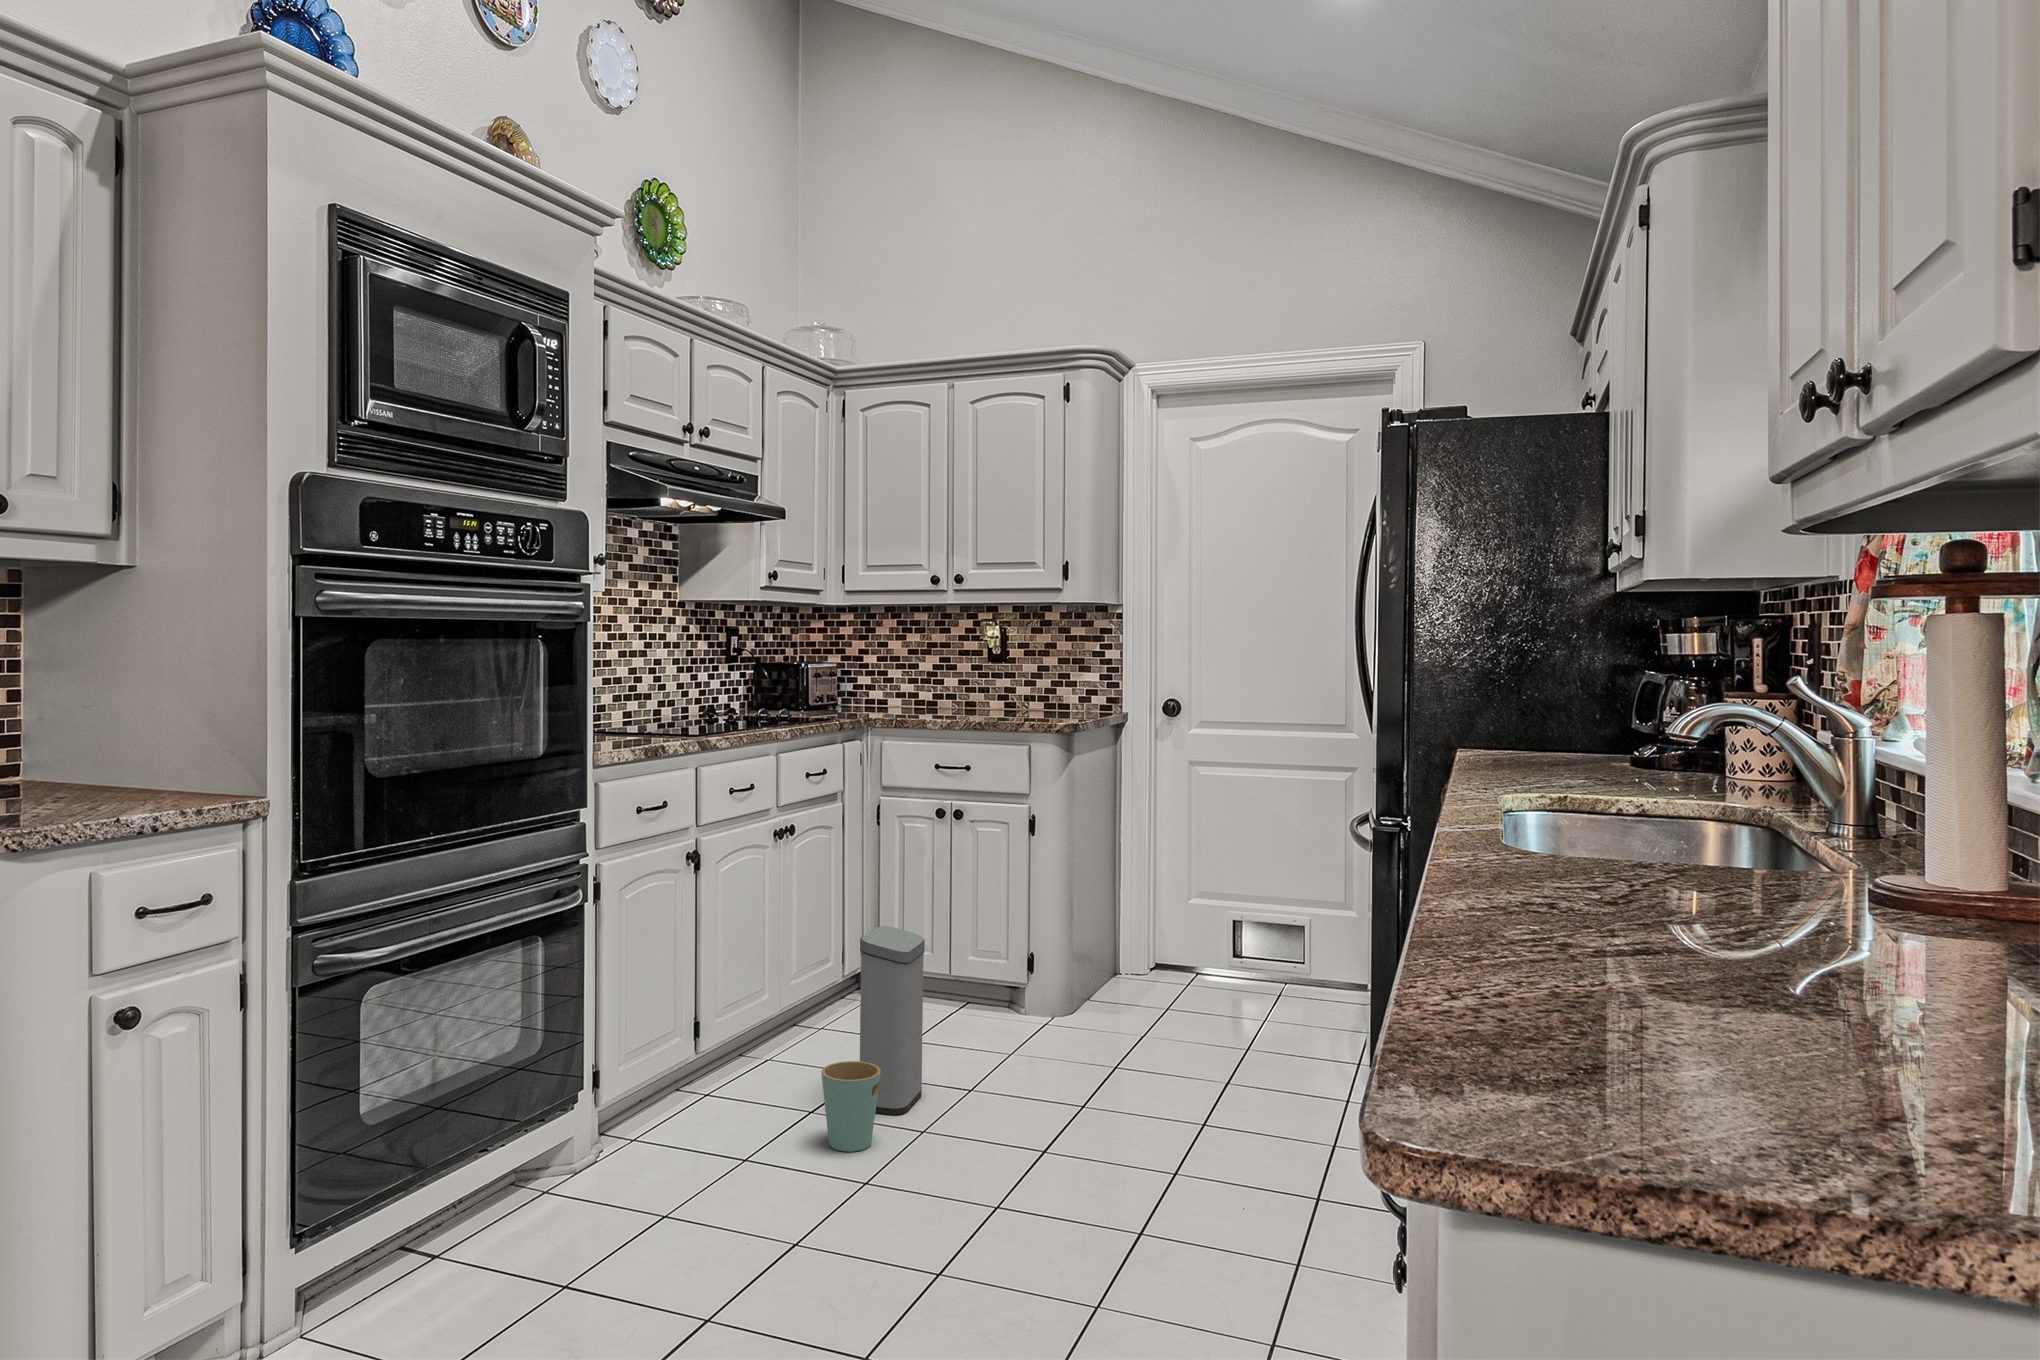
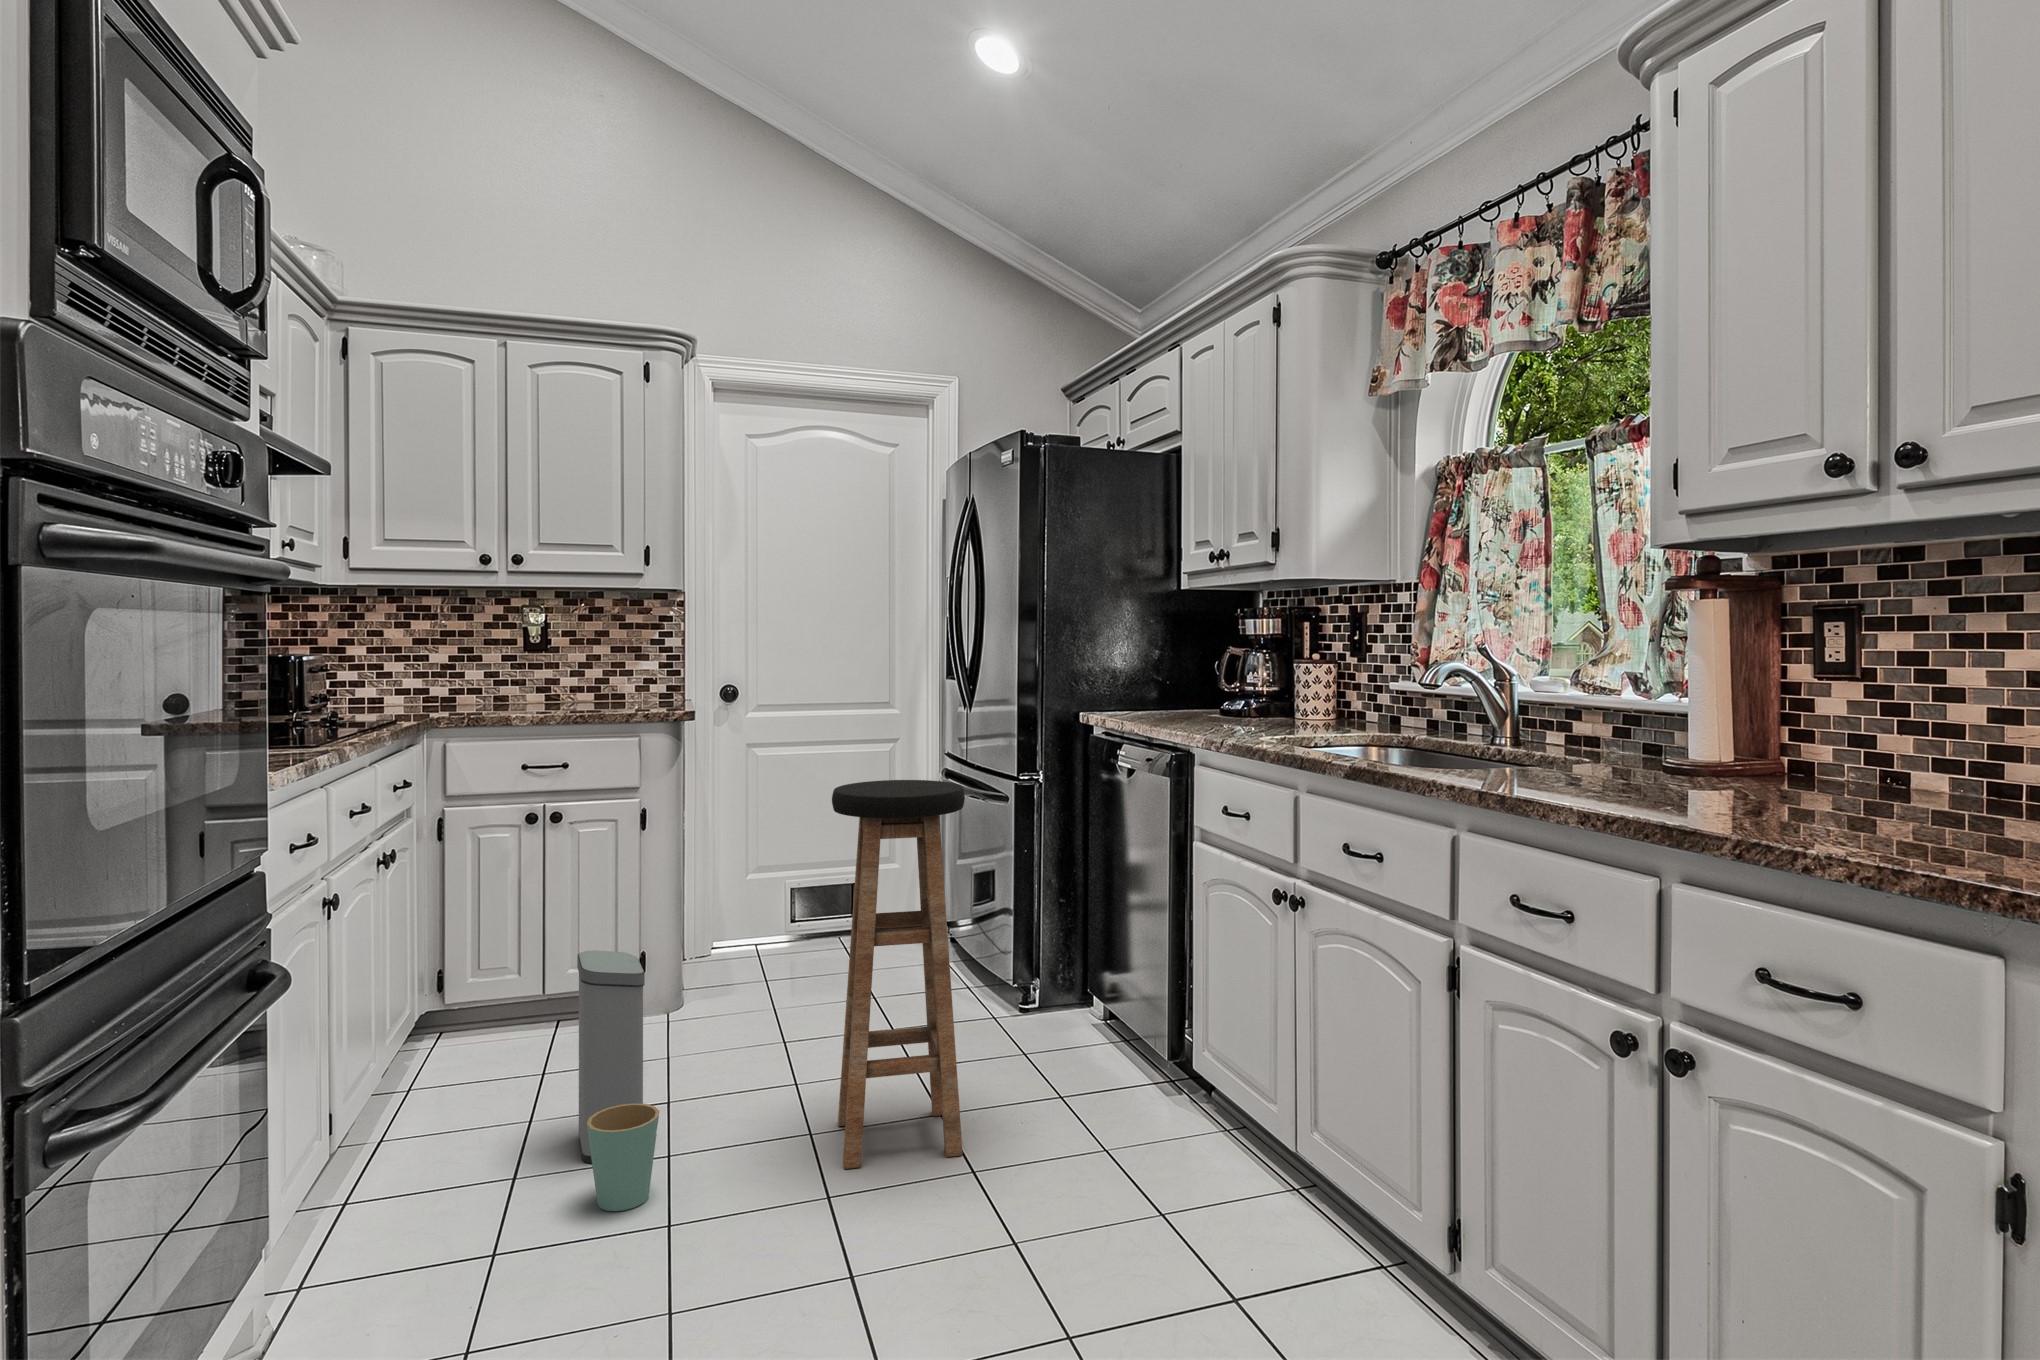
bar stool: none [1027,800,1179,1206] -> present [832,780,965,1169]

